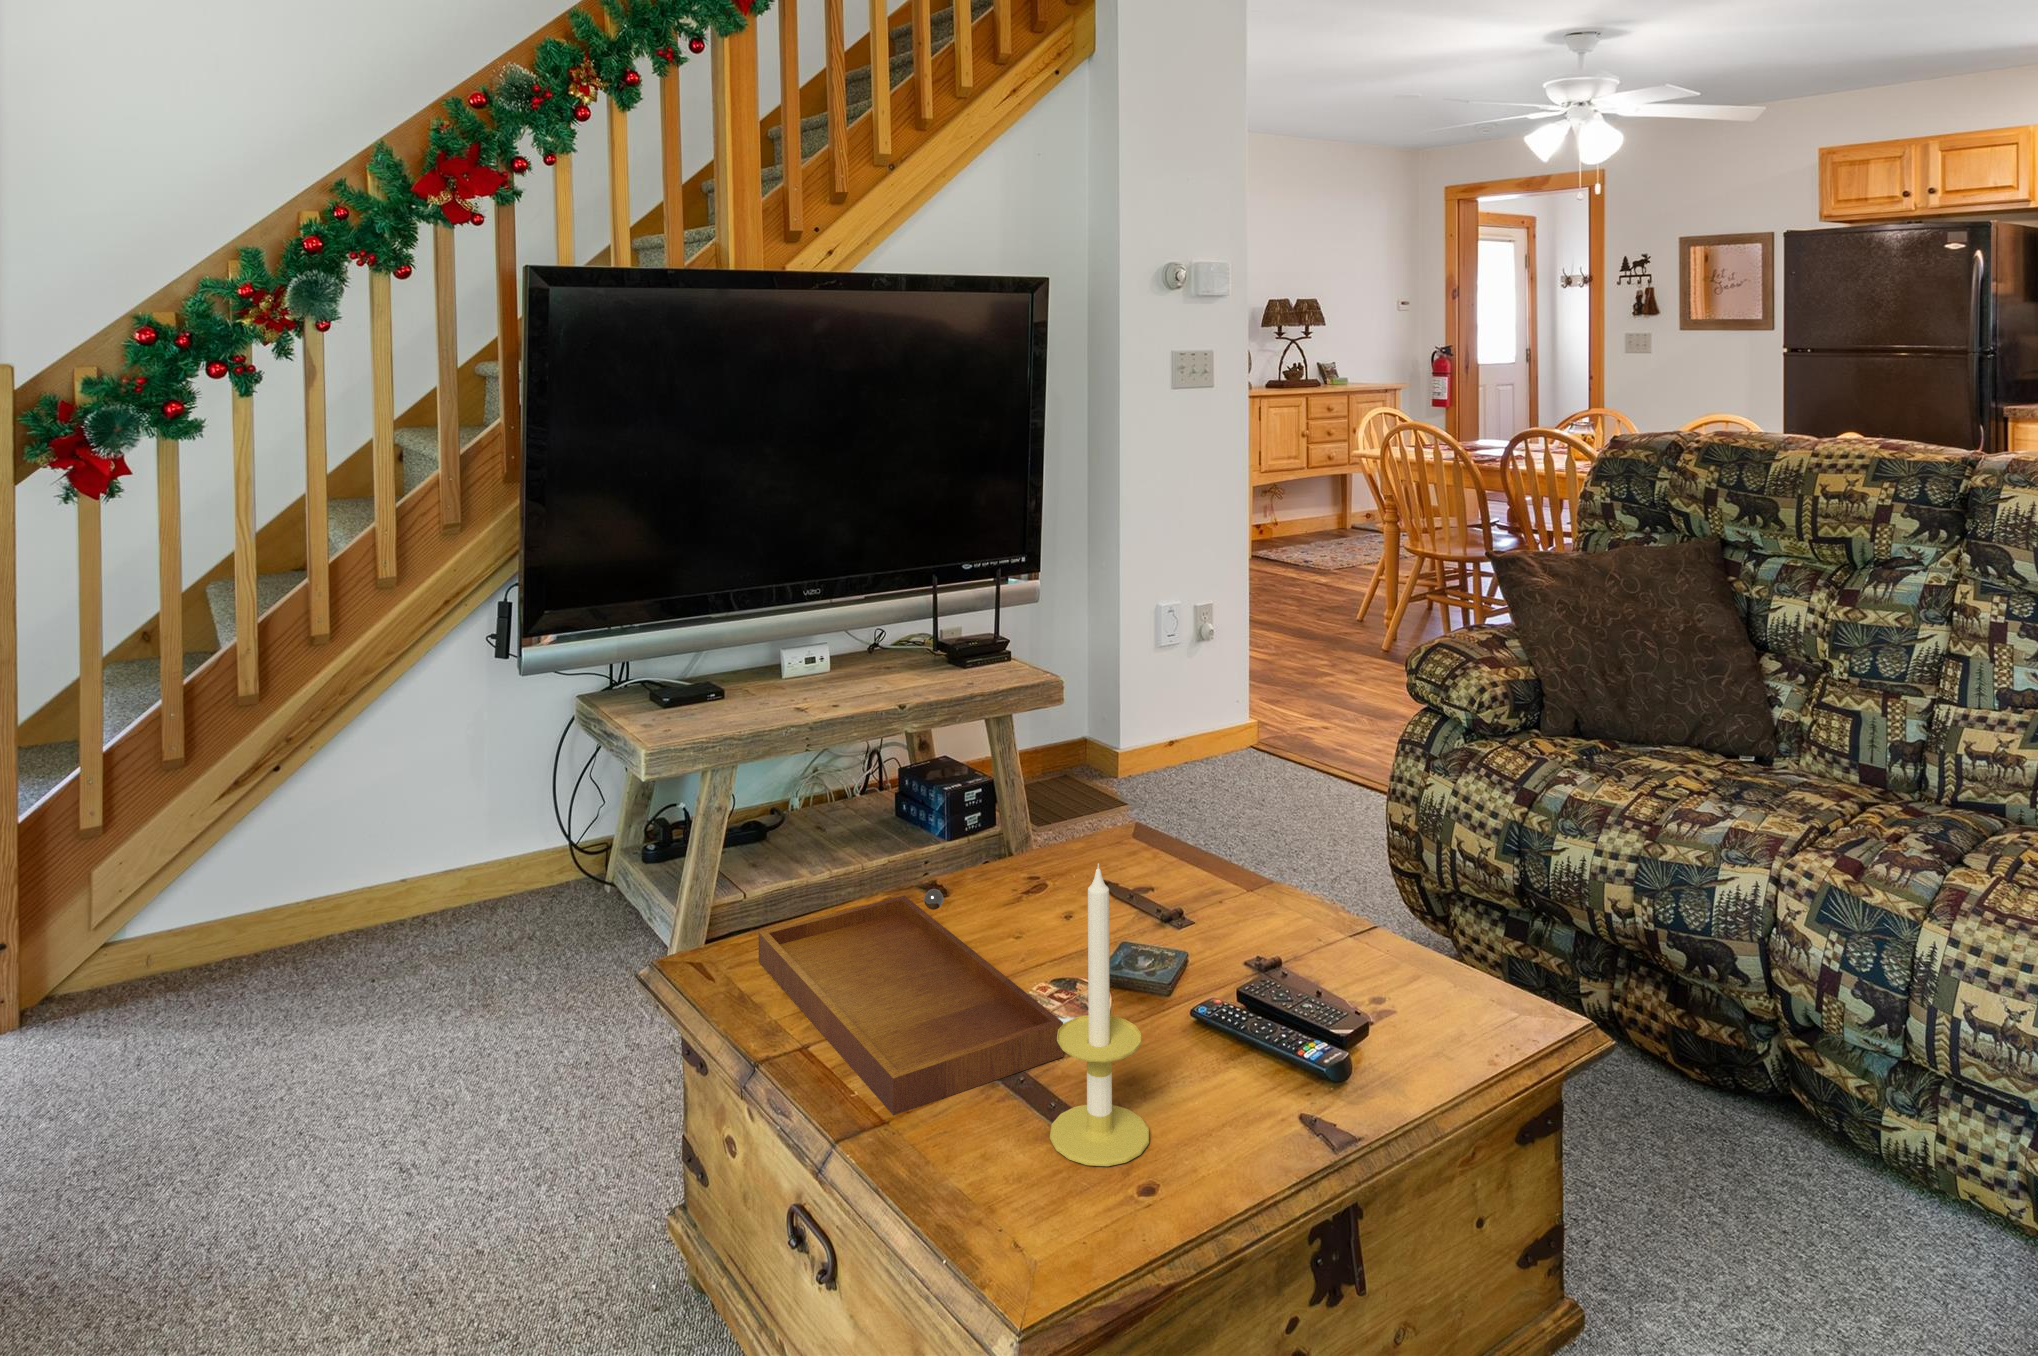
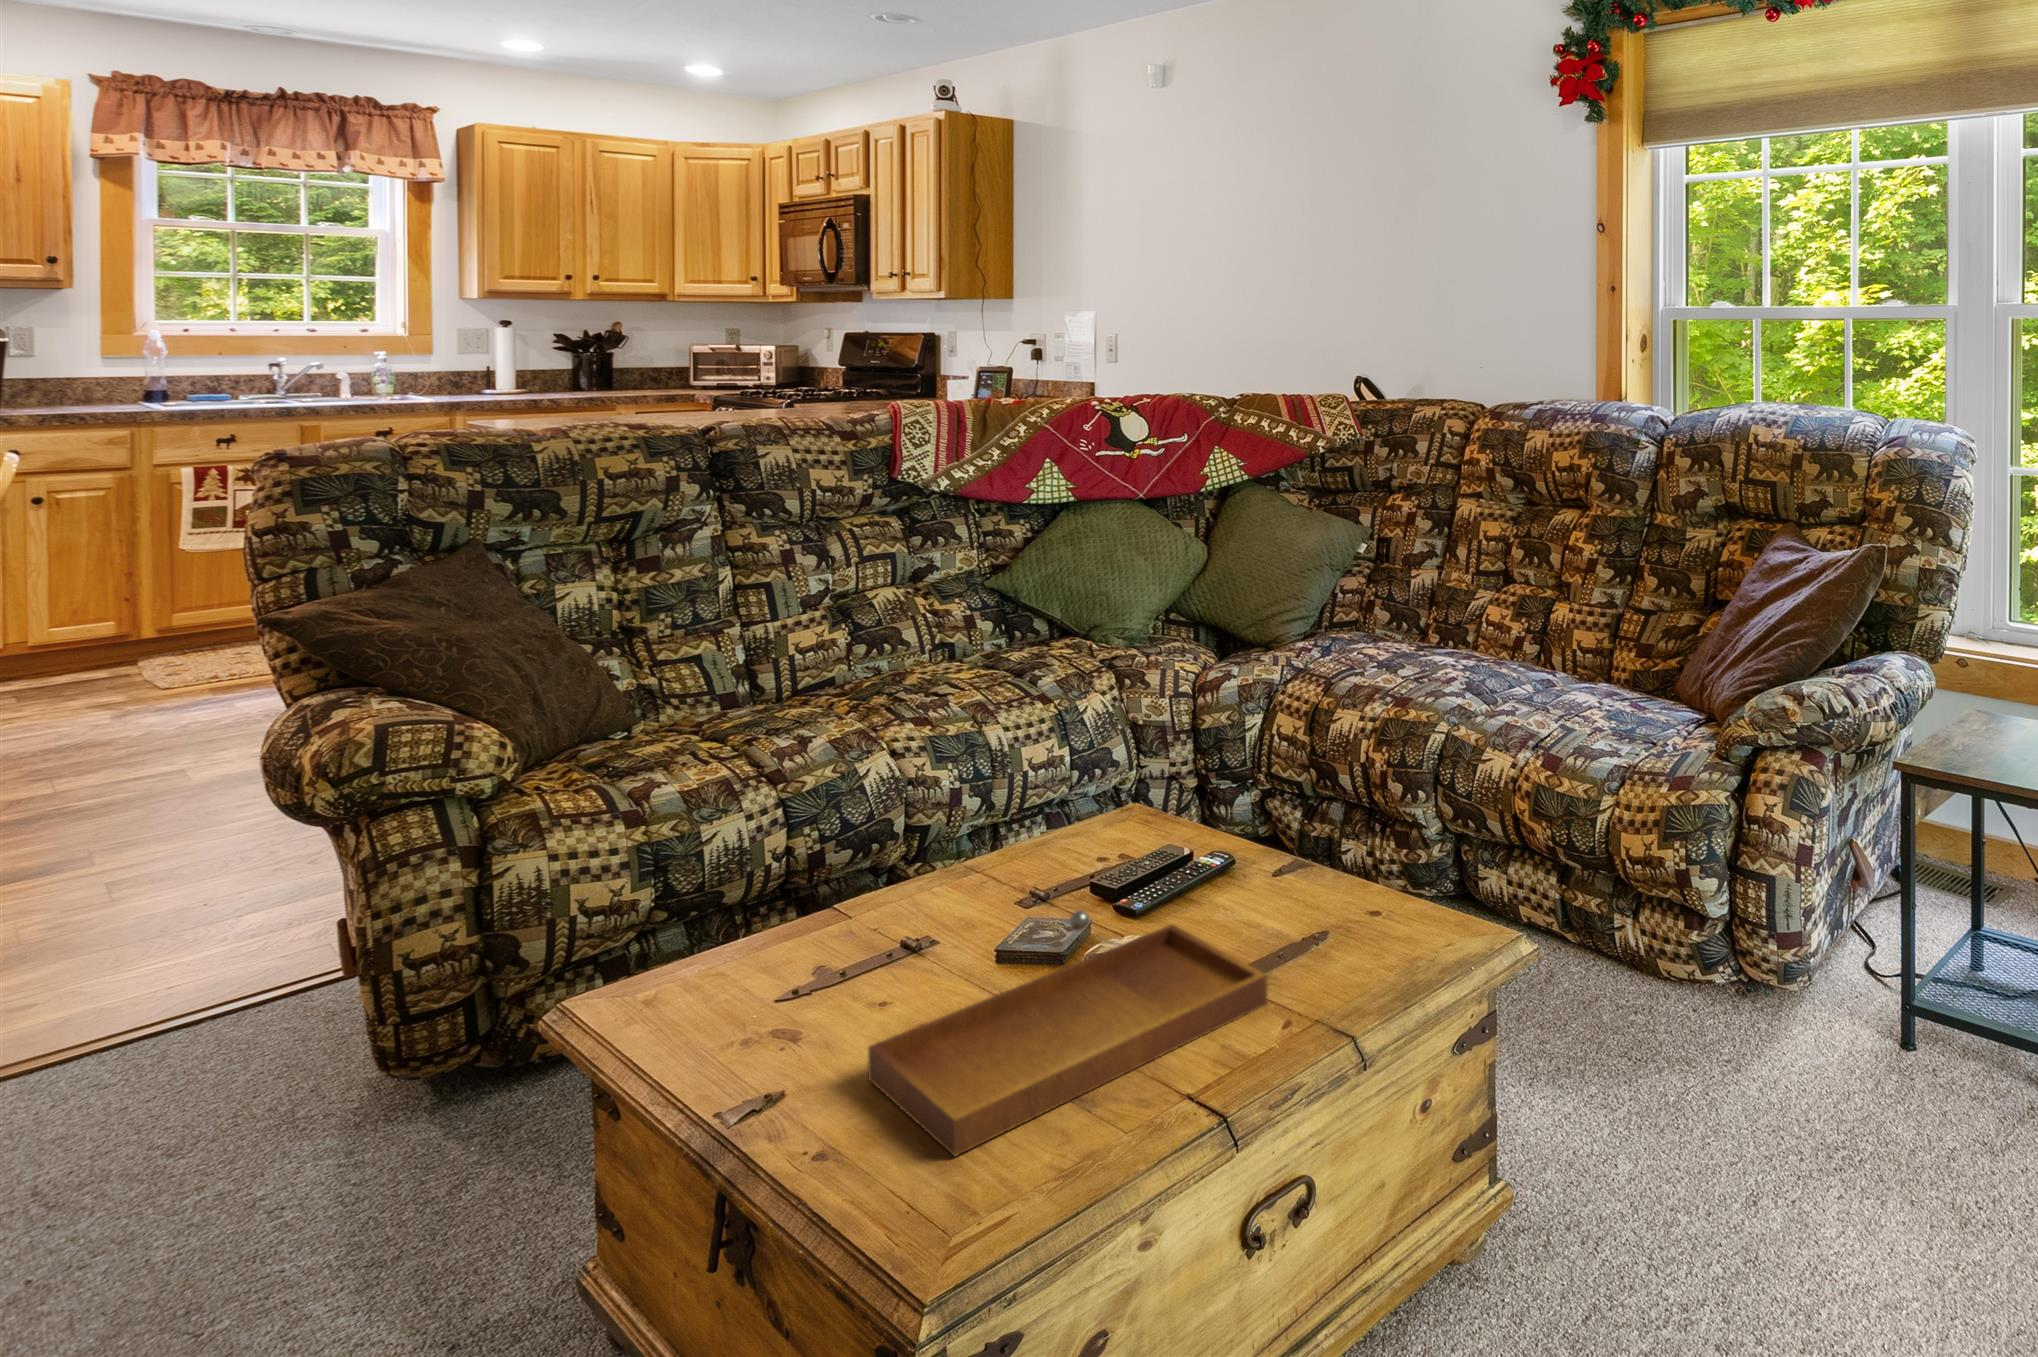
candle: present [1050,864,1149,1166] -> none [1244,737,1315,941]

